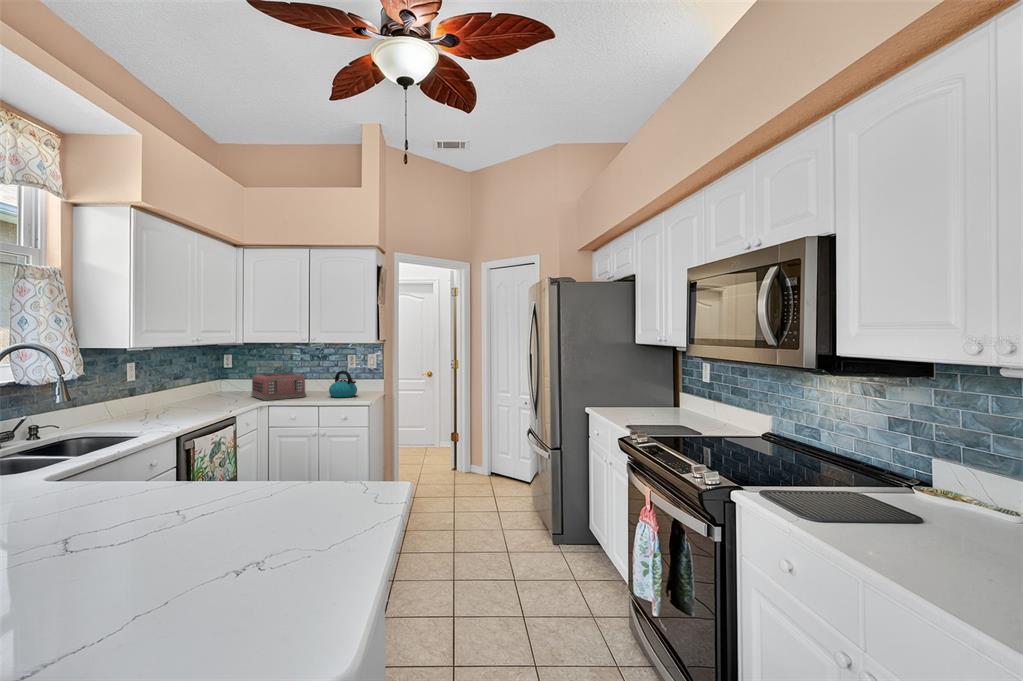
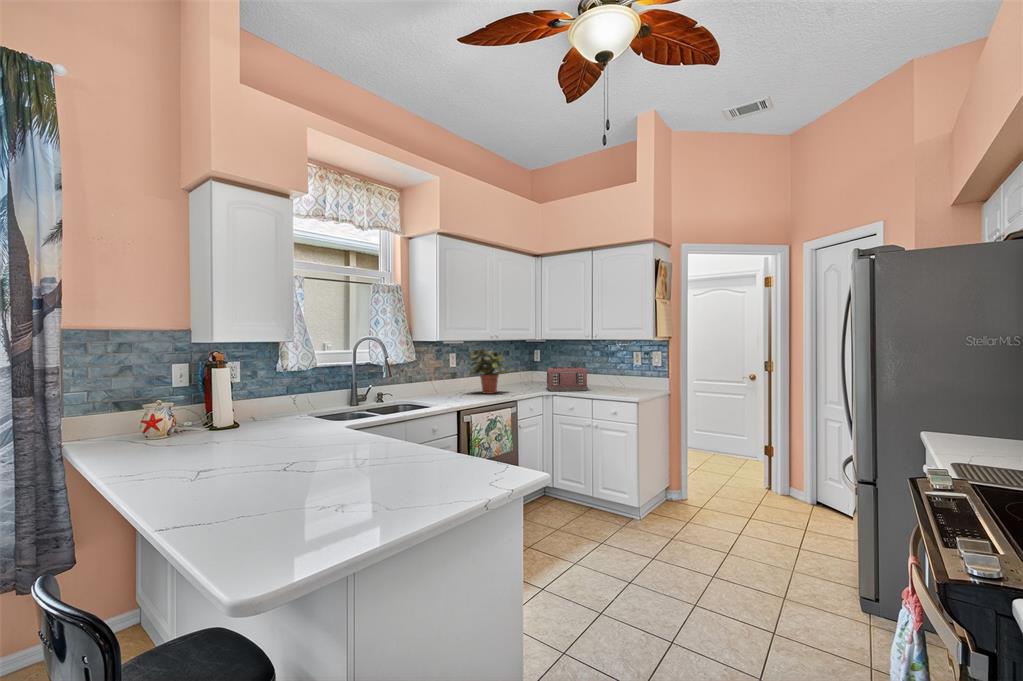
potted plant: none [156,355,219,410] -> present [468,348,511,394]
kettle: present [329,371,357,398] -> none [607,365,636,393]

